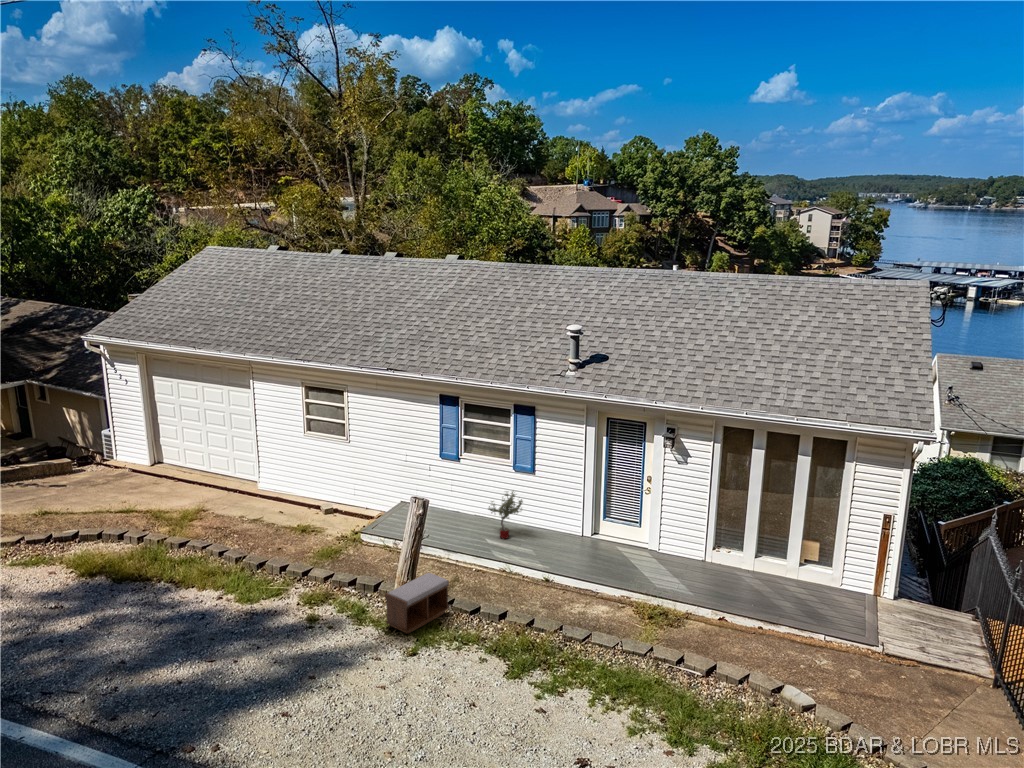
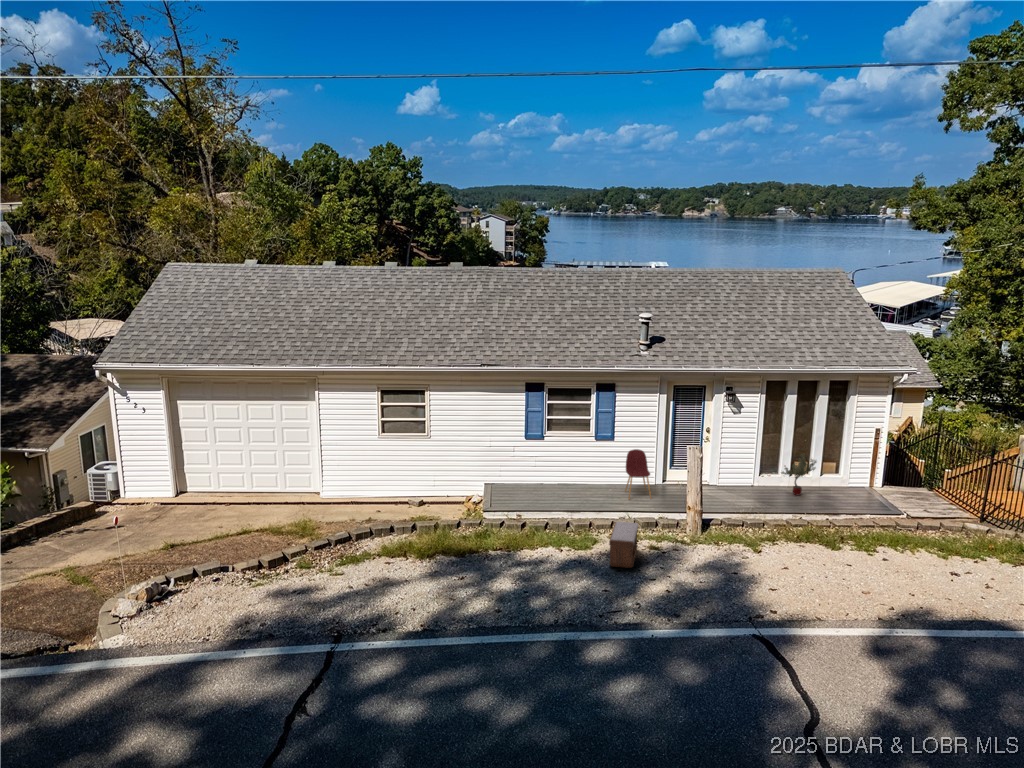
chair: none [533,489,568,554] -> present [625,449,652,500]
potted tree: present [488,491,523,539] -> present [781,454,816,495]

